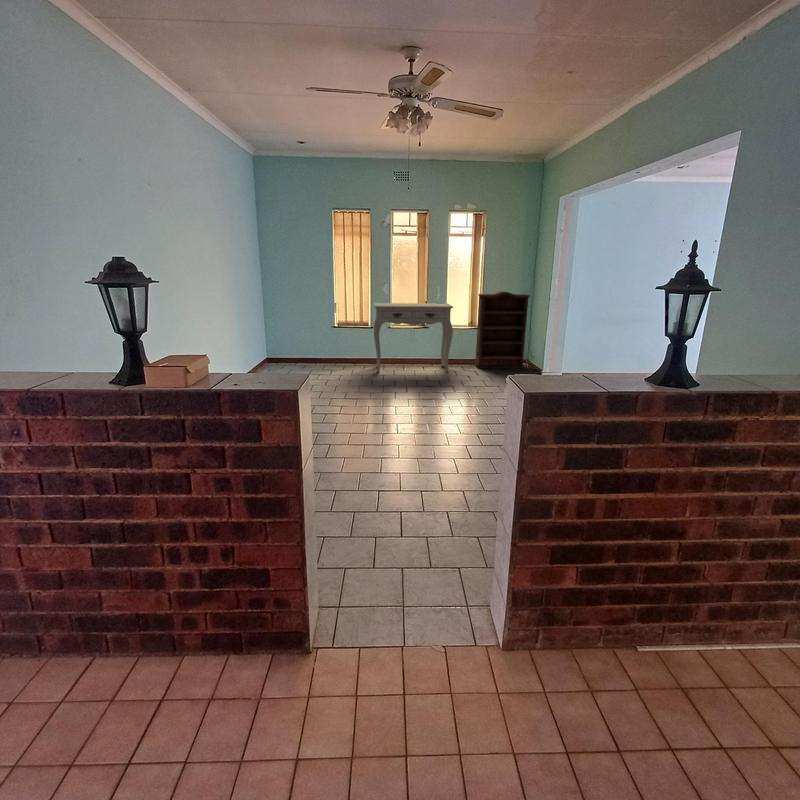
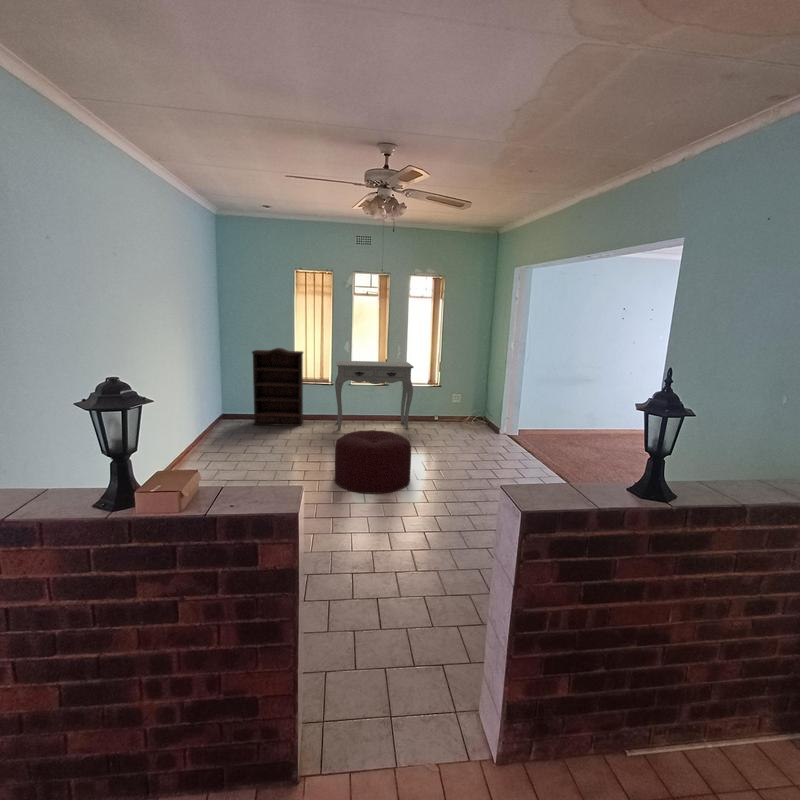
bookshelf: present [475,291,530,368] -> present [252,348,303,426]
ottoman: none [369,366,446,427] -> present [335,430,411,494]

